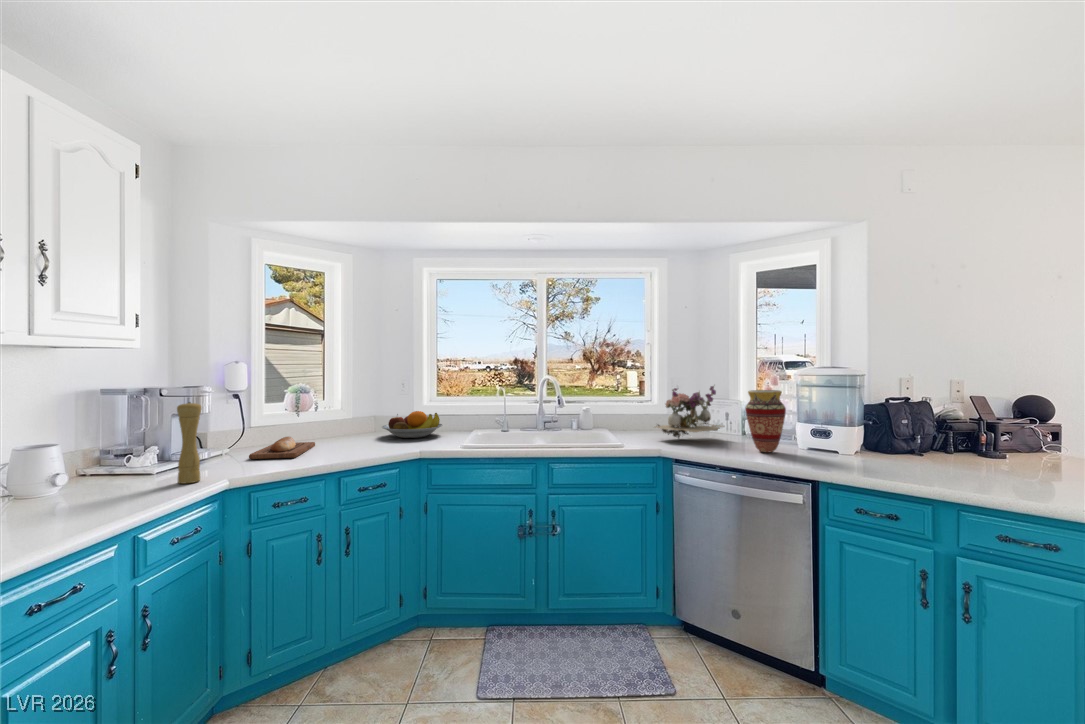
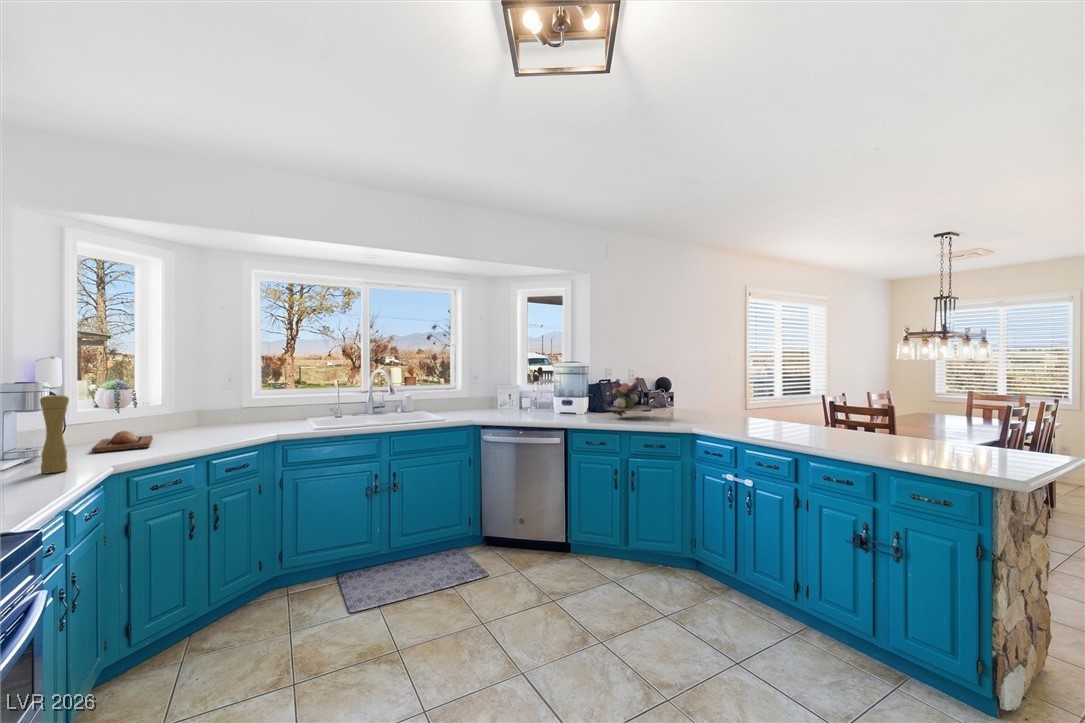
flower arrangement: present [655,386,723,438] -> present [607,377,652,416]
vase: present [745,390,786,452] -> none [525,377,548,417]
fruit bowl: present [382,411,443,438] -> none [220,403,283,427]

